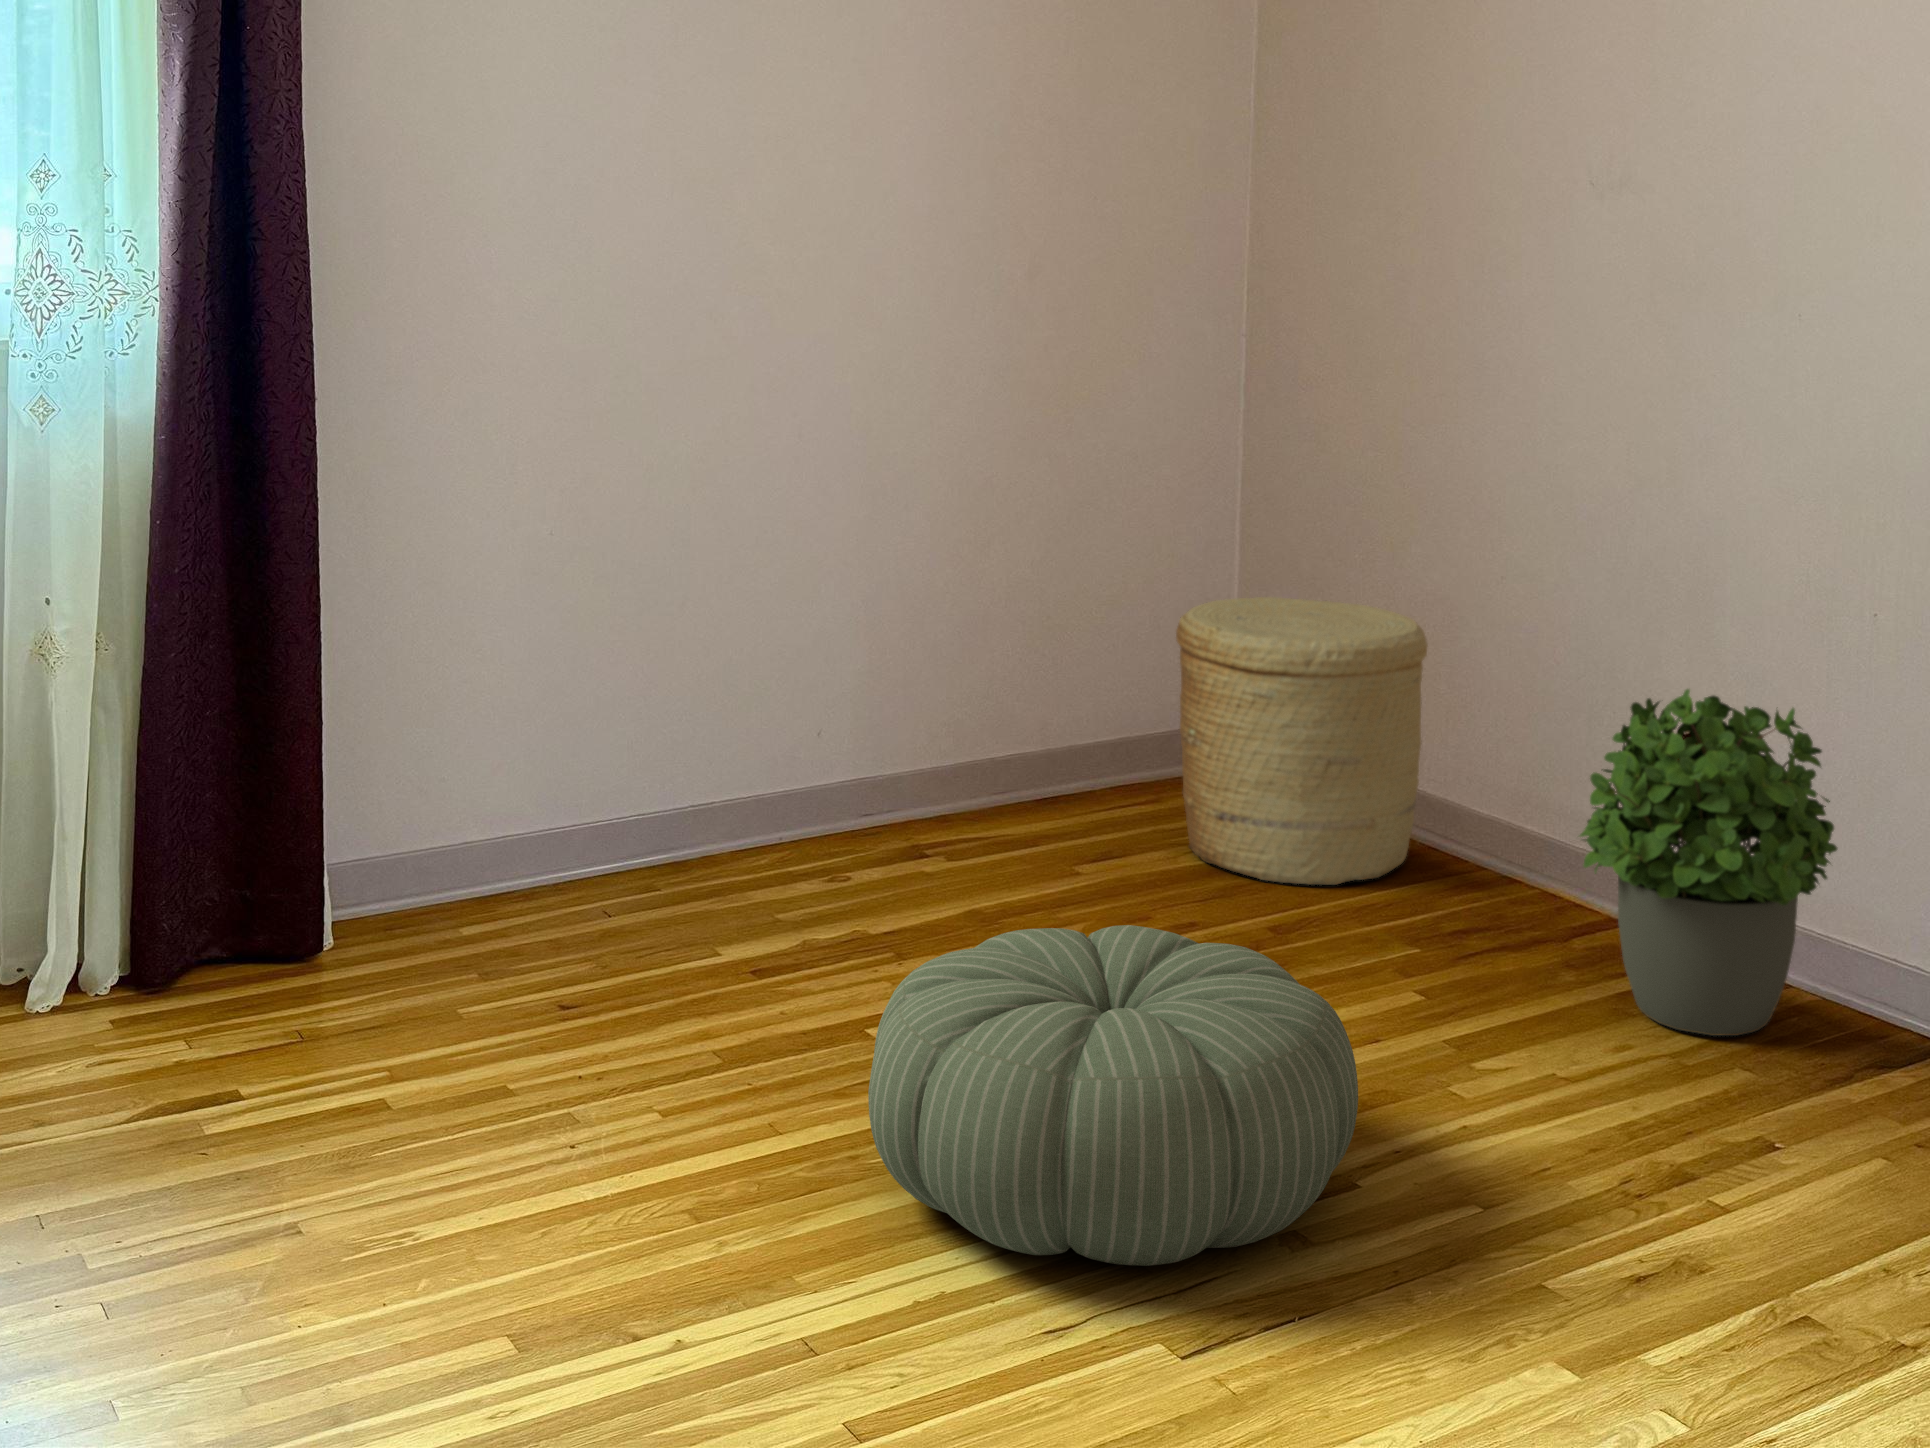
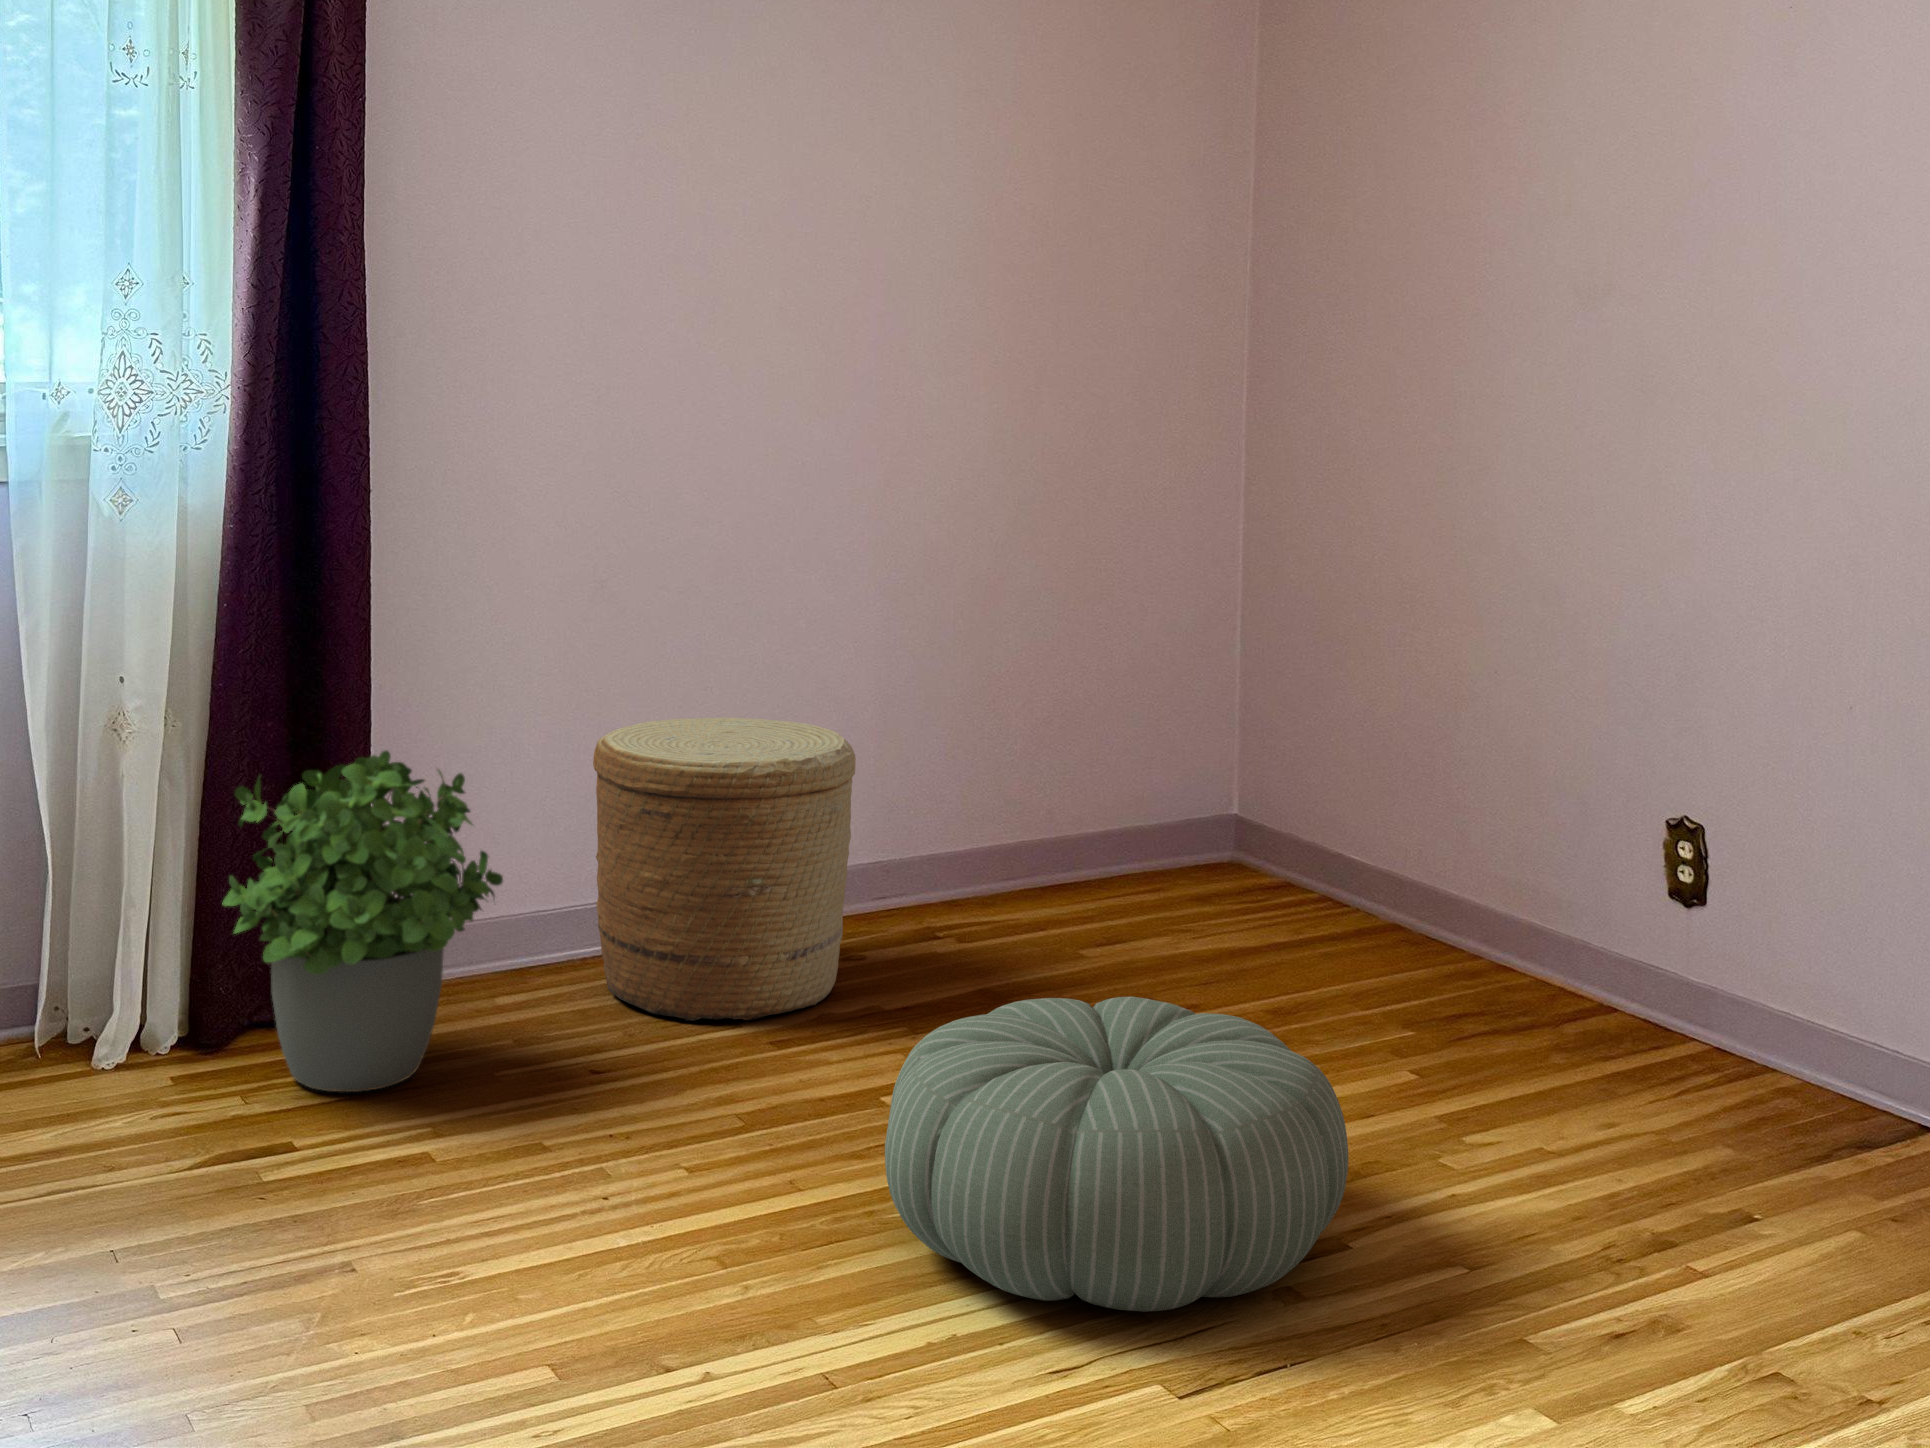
woven basket: present [1176,597,1428,885] -> present [593,718,856,1021]
potted plant: present [1580,689,1837,1036] -> present [222,750,503,1092]

